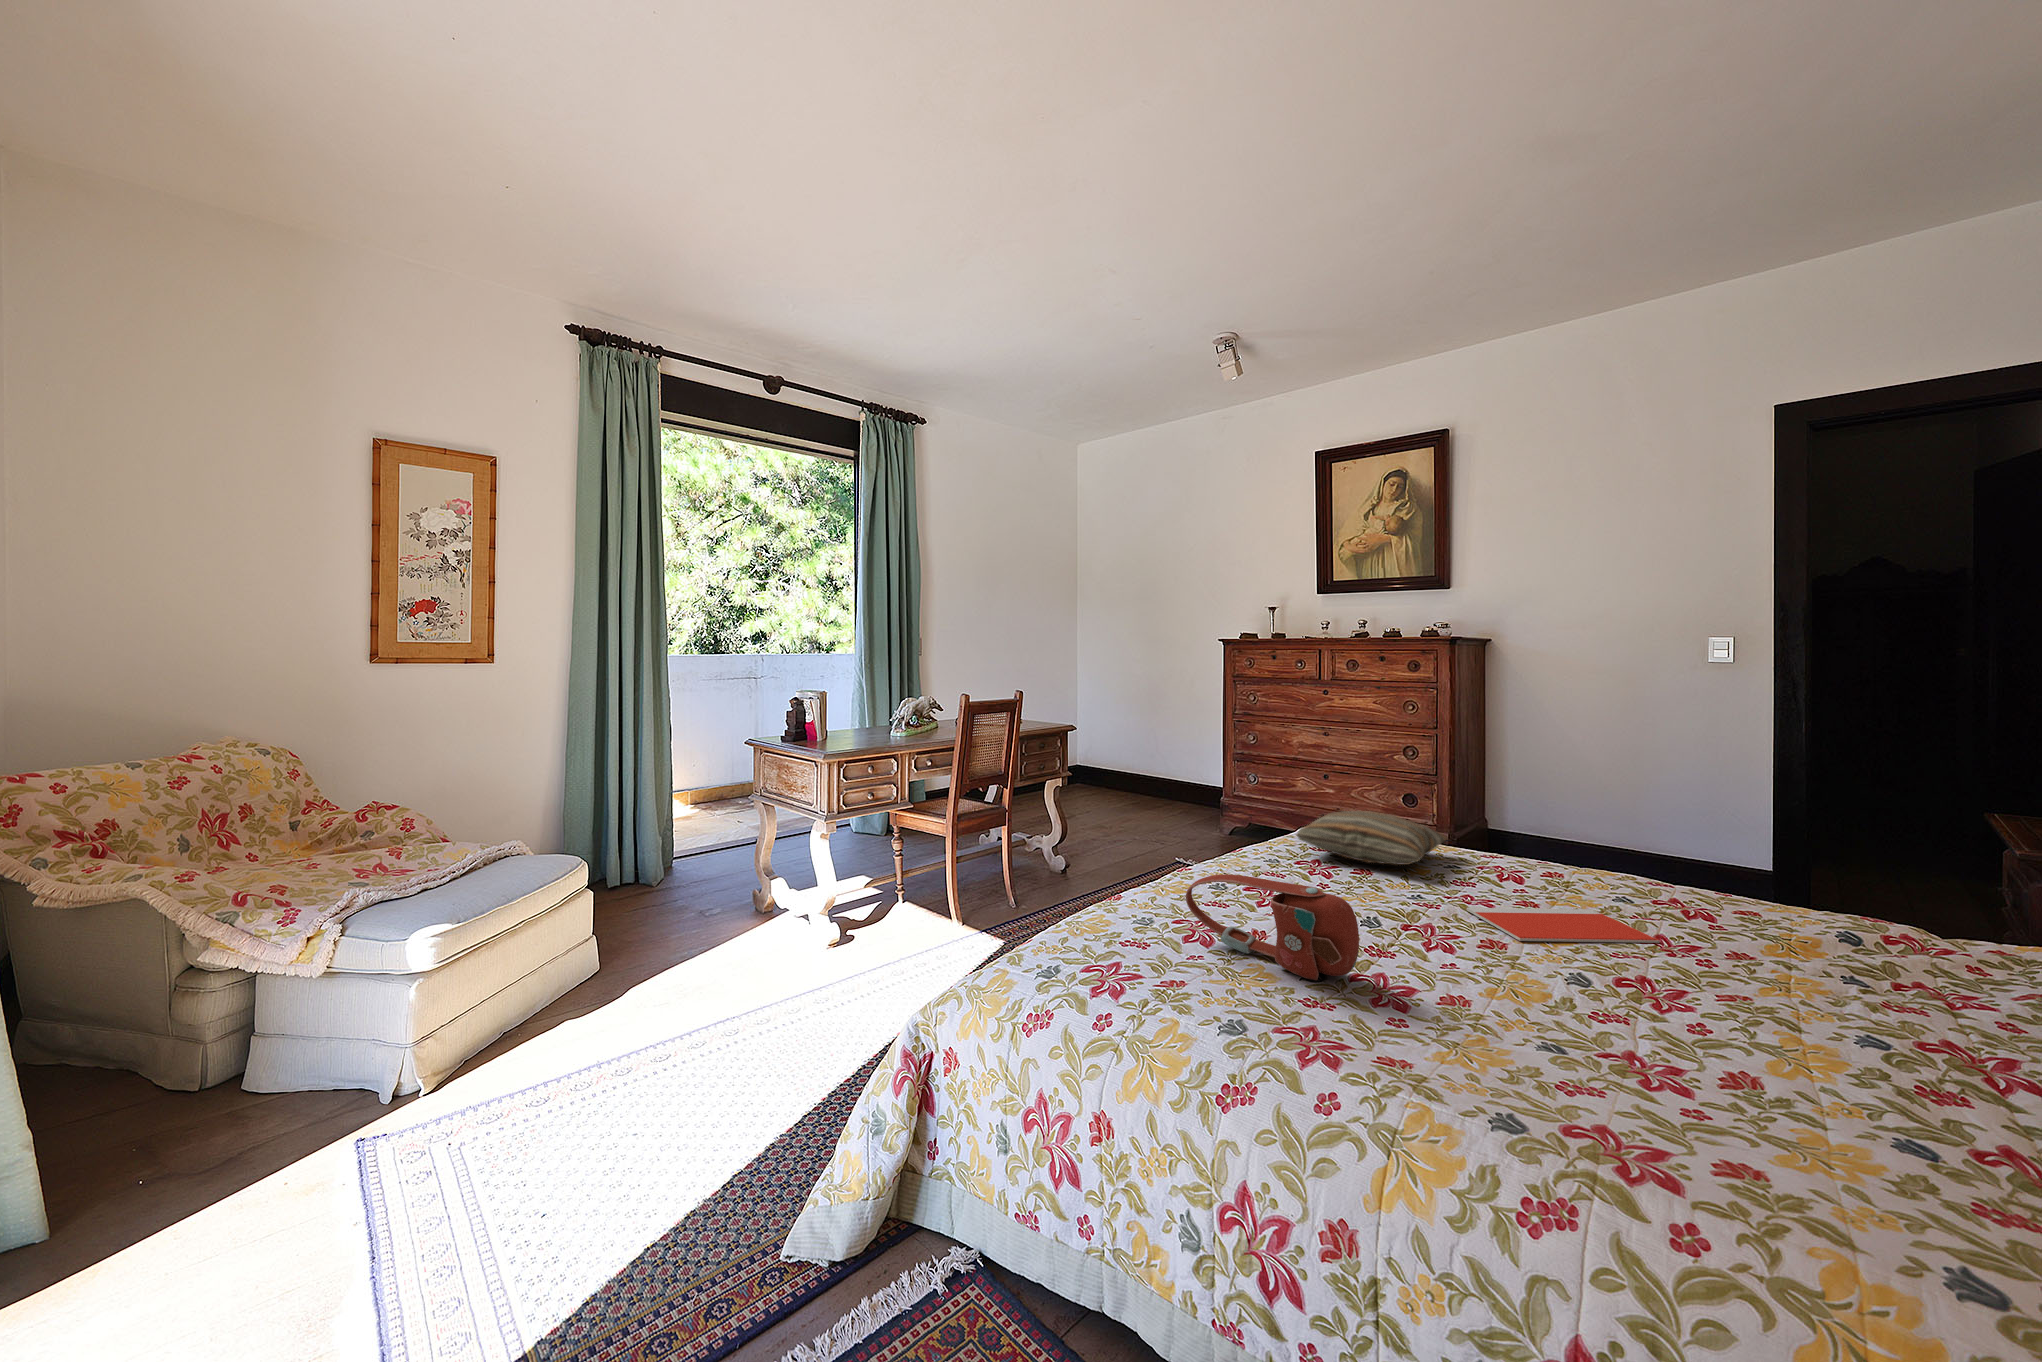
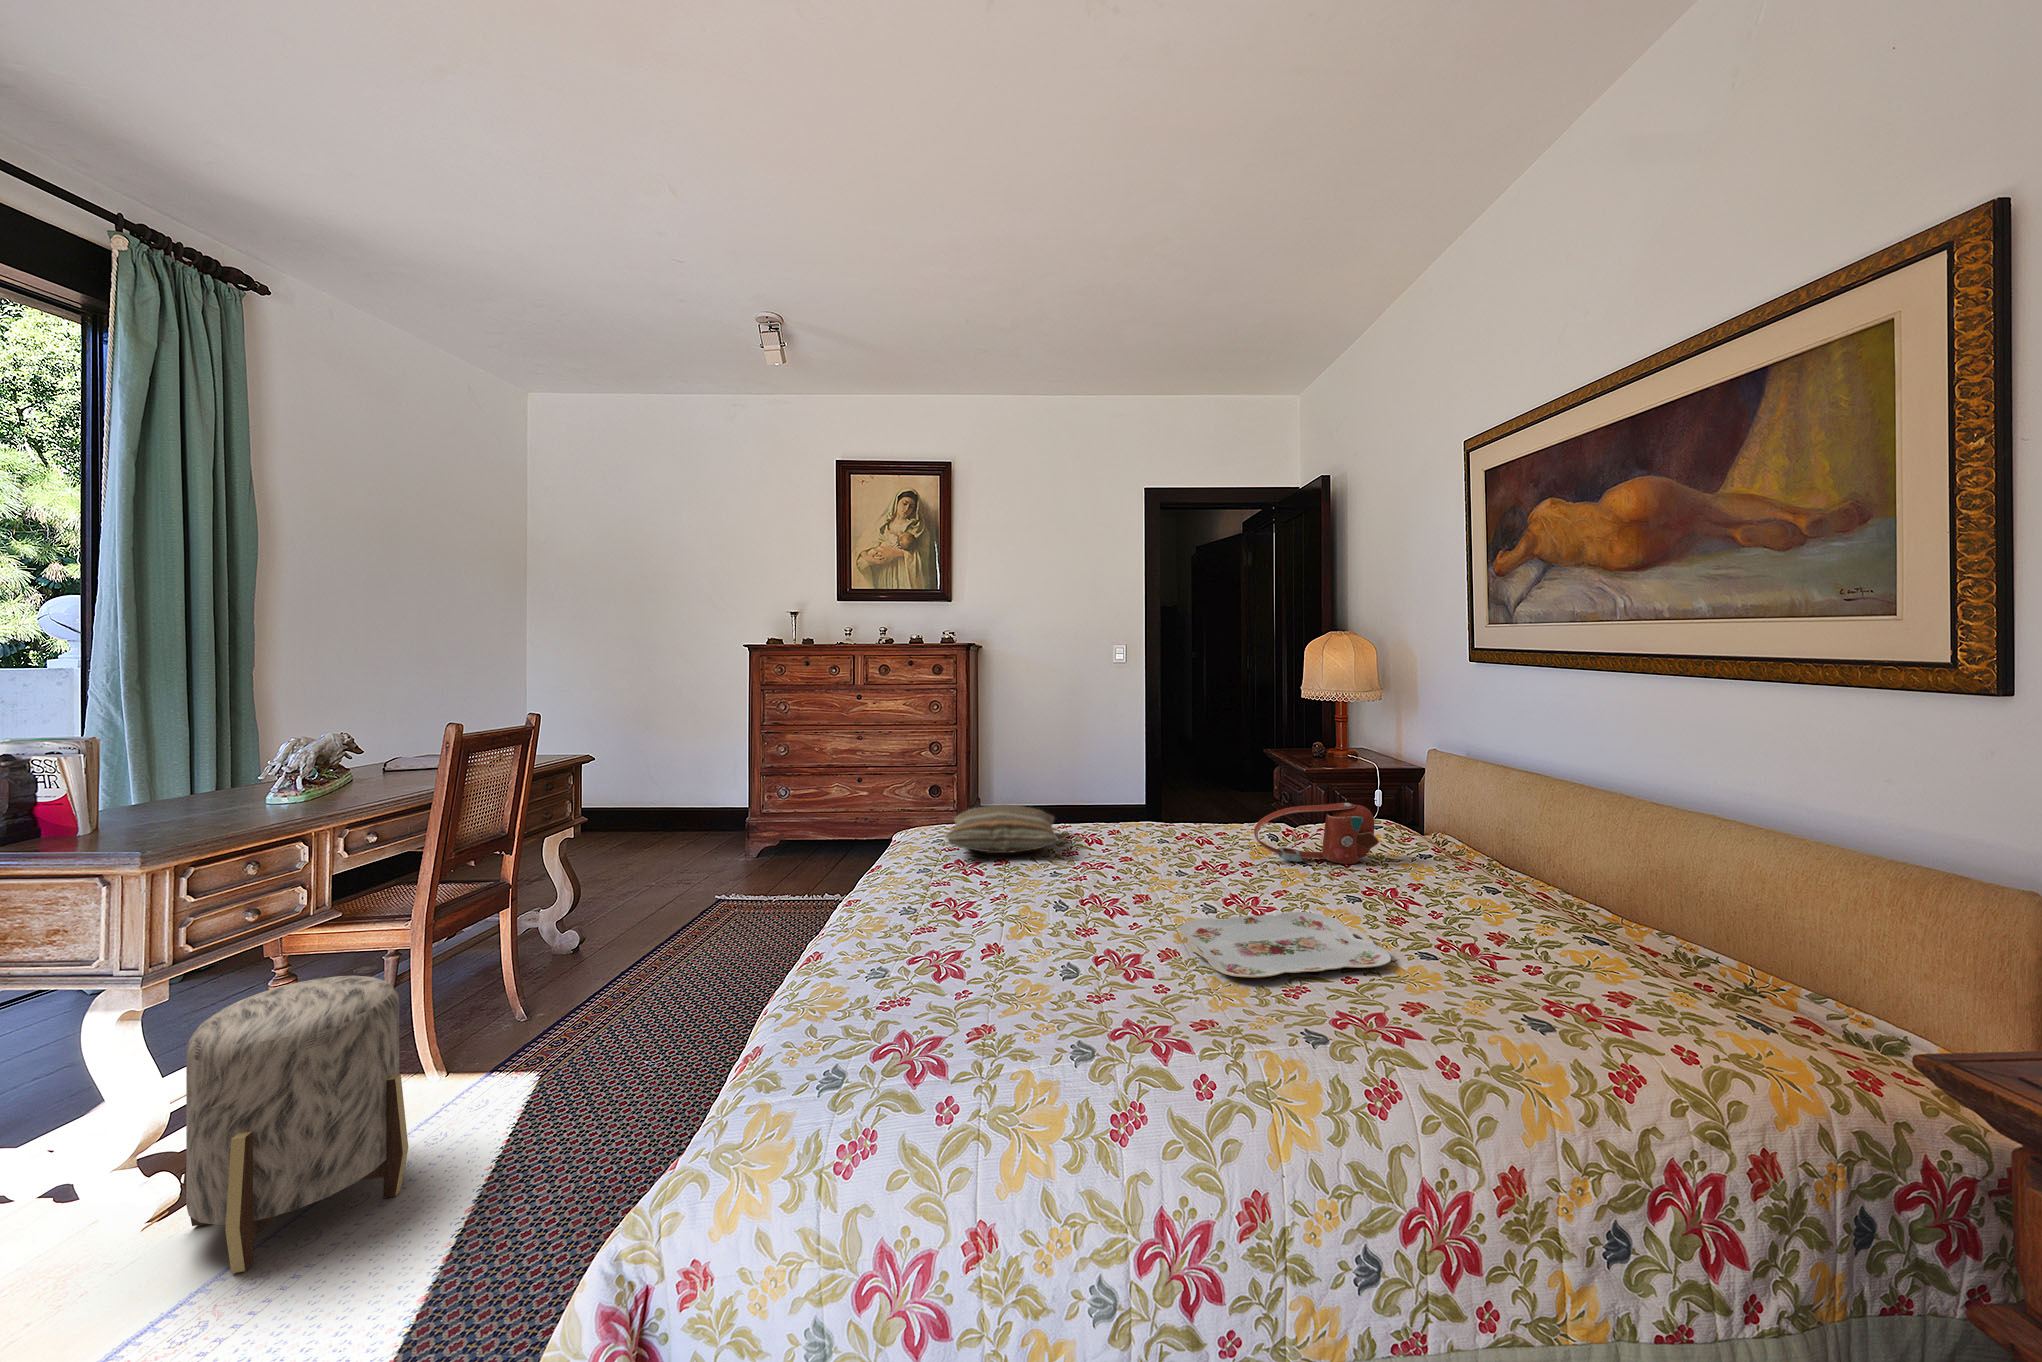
ottoman: none [828,838,919,990] -> present [184,976,408,1273]
handbag: present [1186,874,1359,980] -> present [1254,803,1379,864]
notebook: present [1467,908,1660,943] -> none [1114,853,1232,890]
serving tray: none [1455,972,1772,1107] -> present [1179,912,1391,978]

